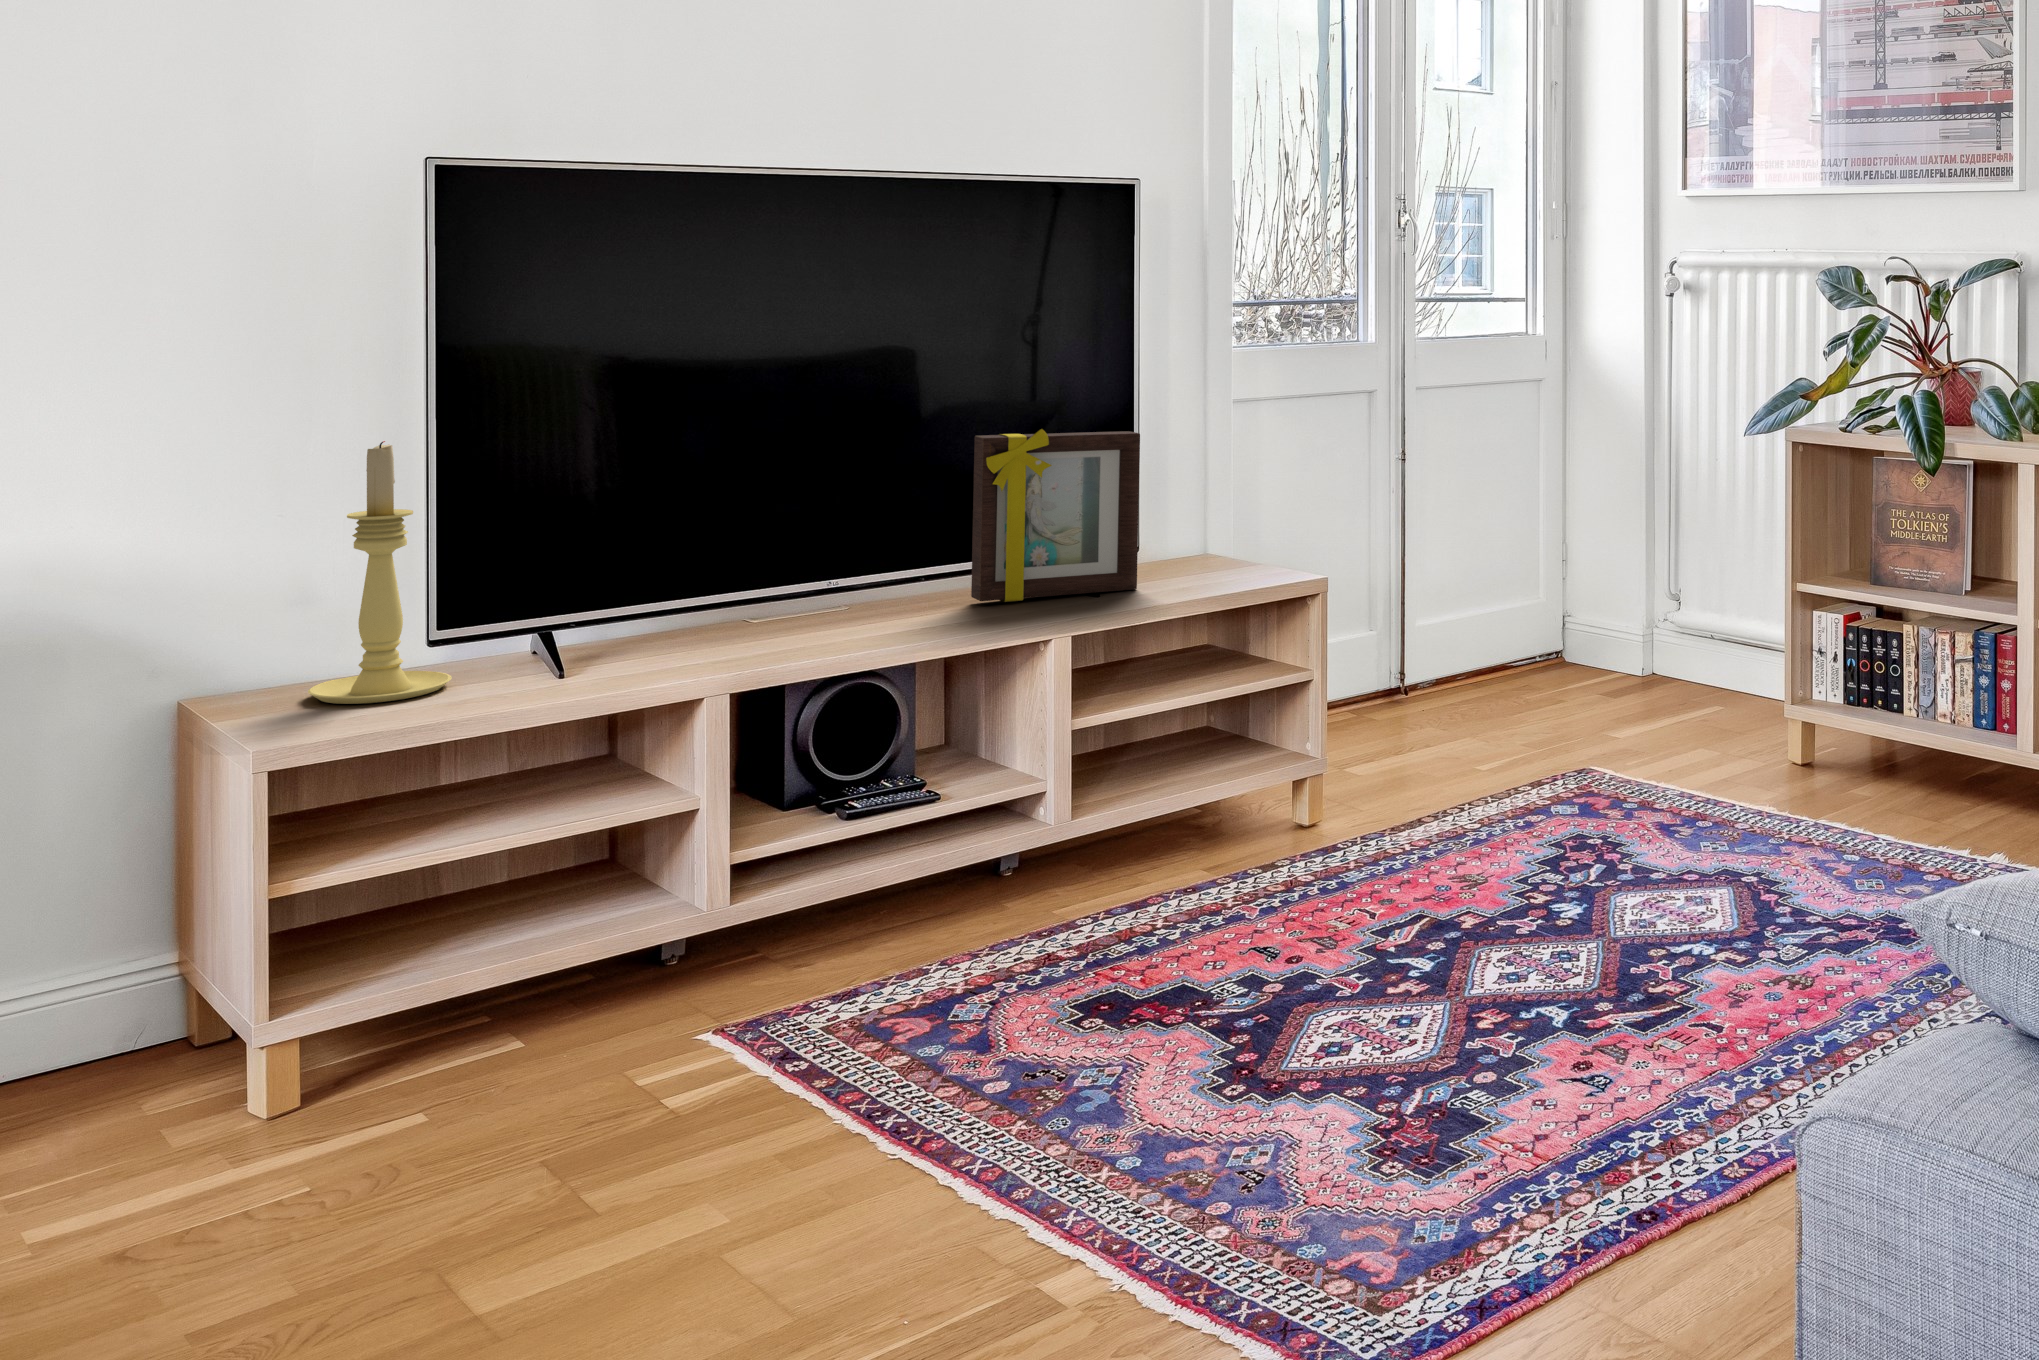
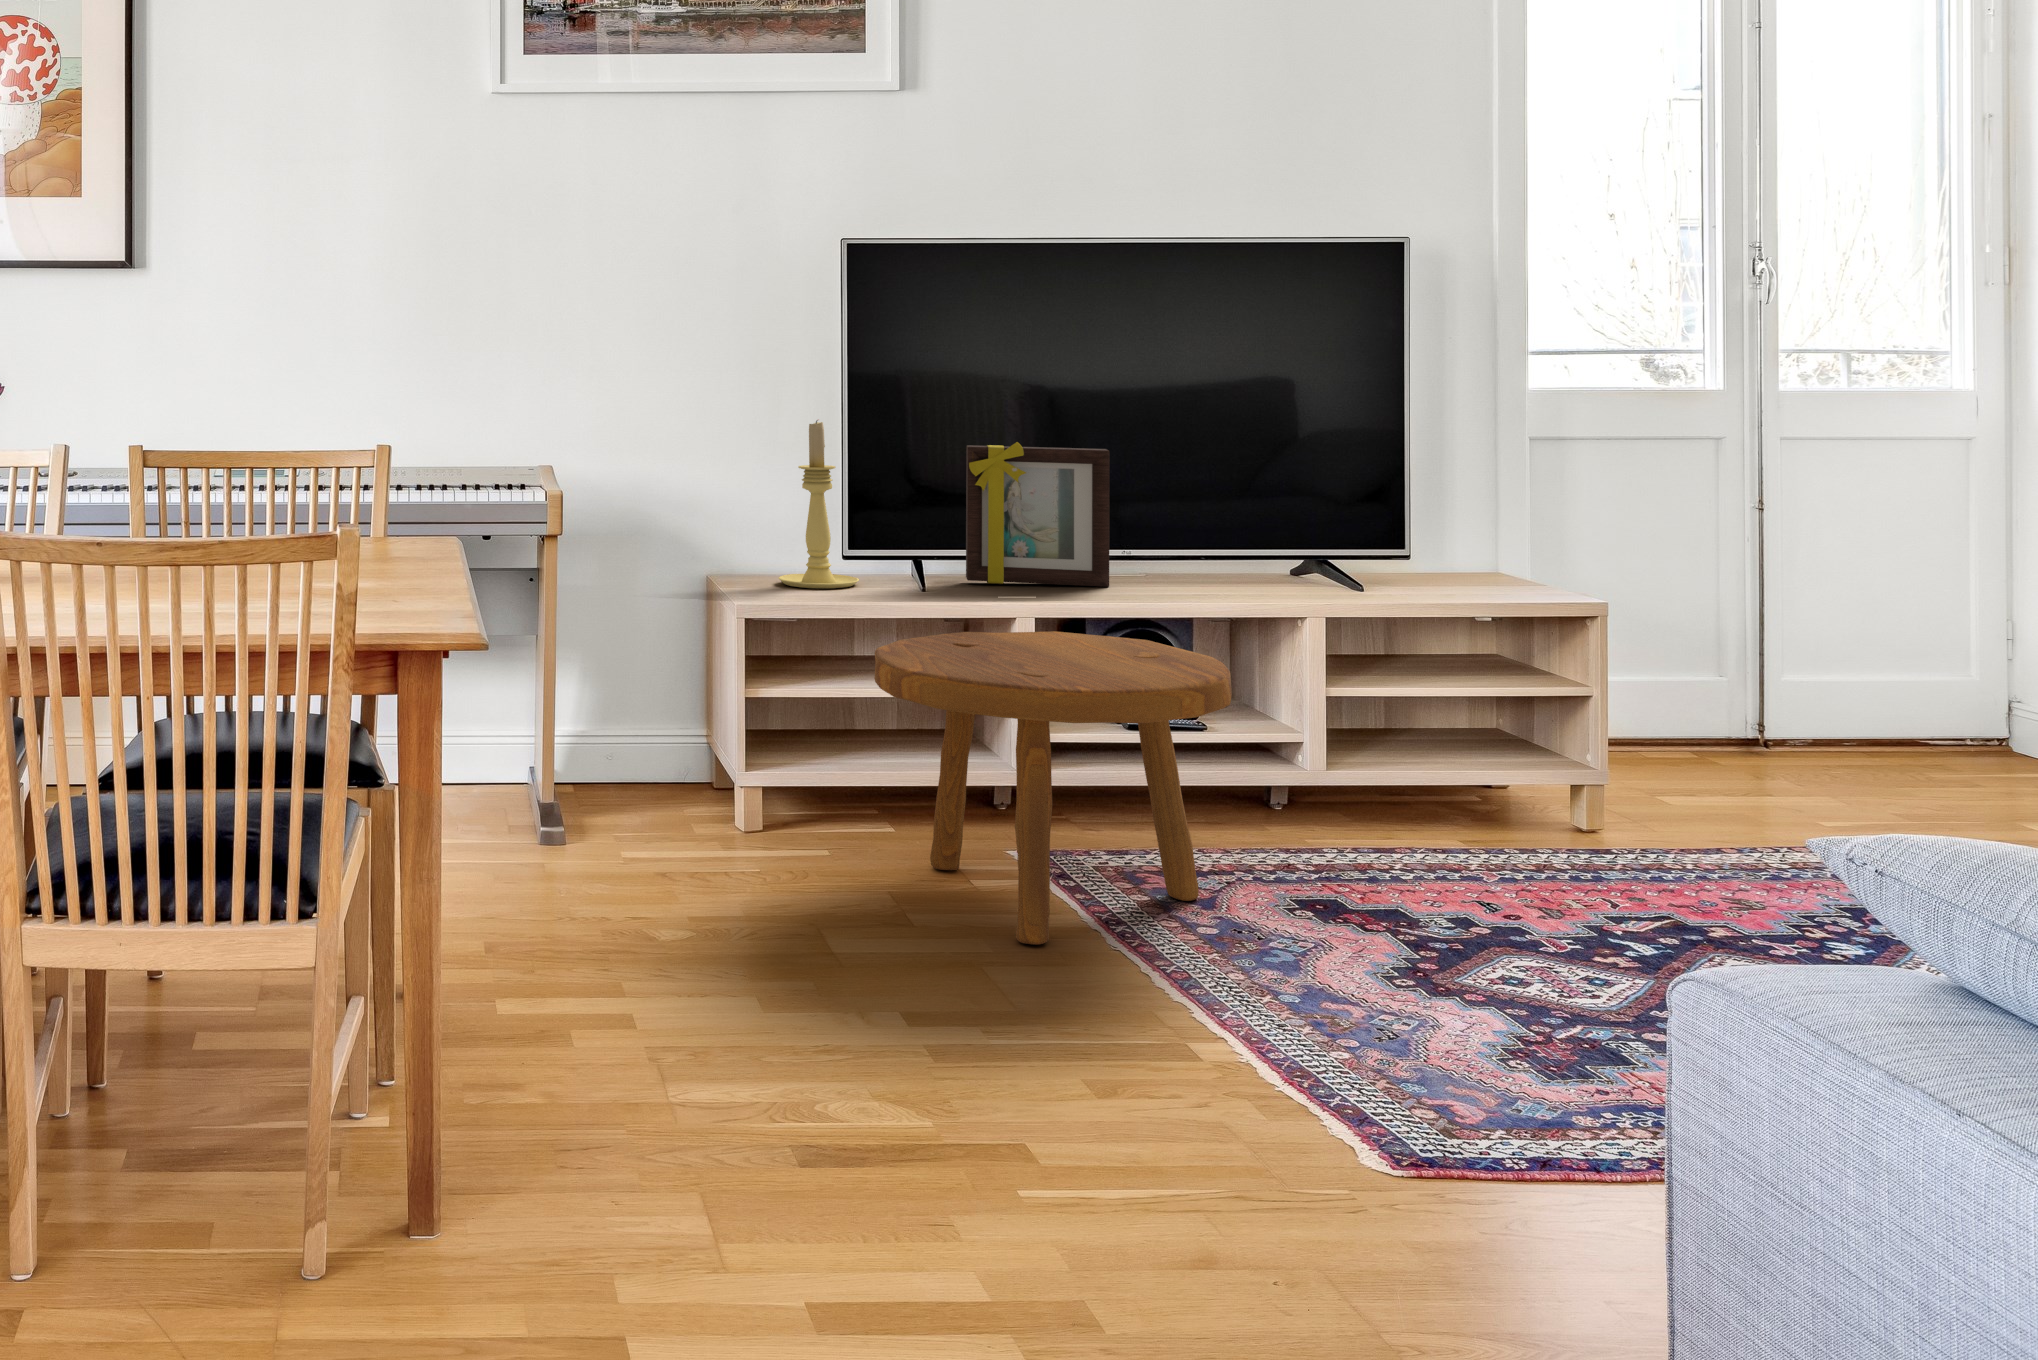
picture frame: present [971,429,1140,602] -> present [966,442,1109,587]
footstool: none [517,714,1031,1191] -> present [874,631,1232,945]

